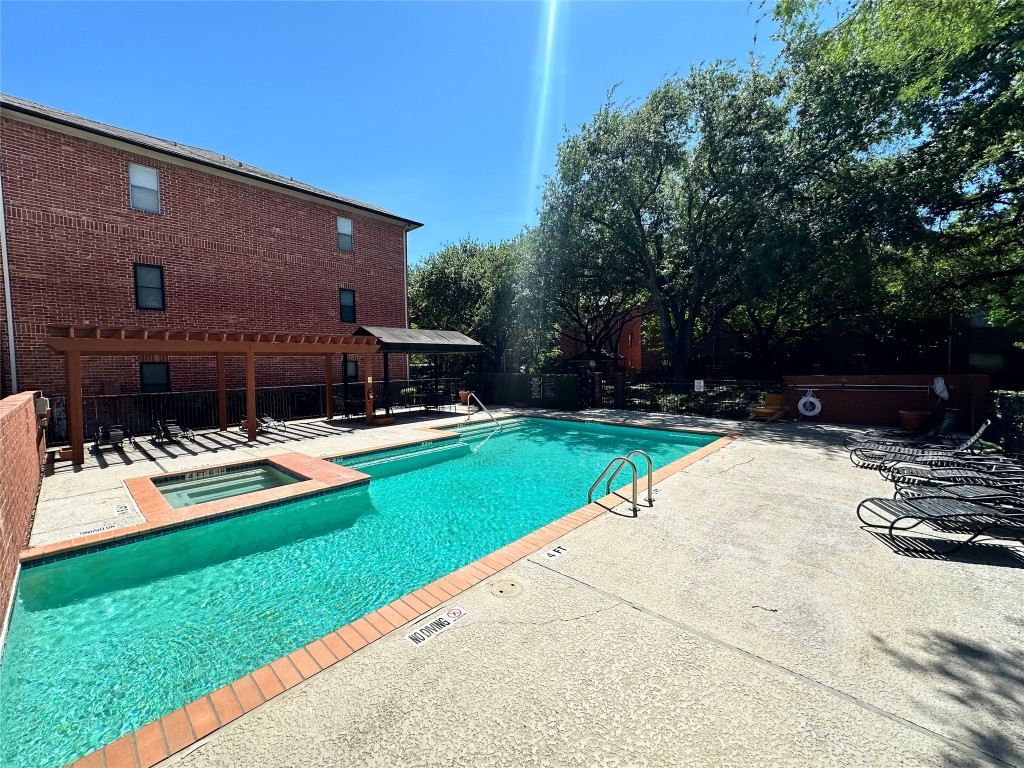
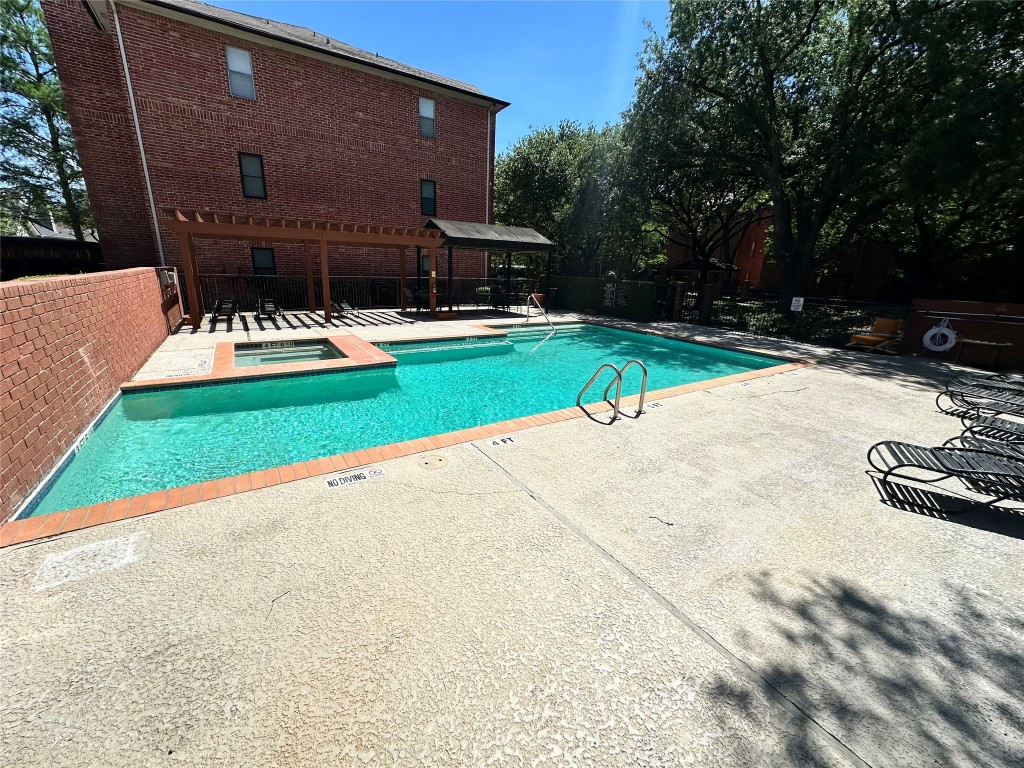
round table: none [824,405,866,427] -> present [954,338,1013,368]

